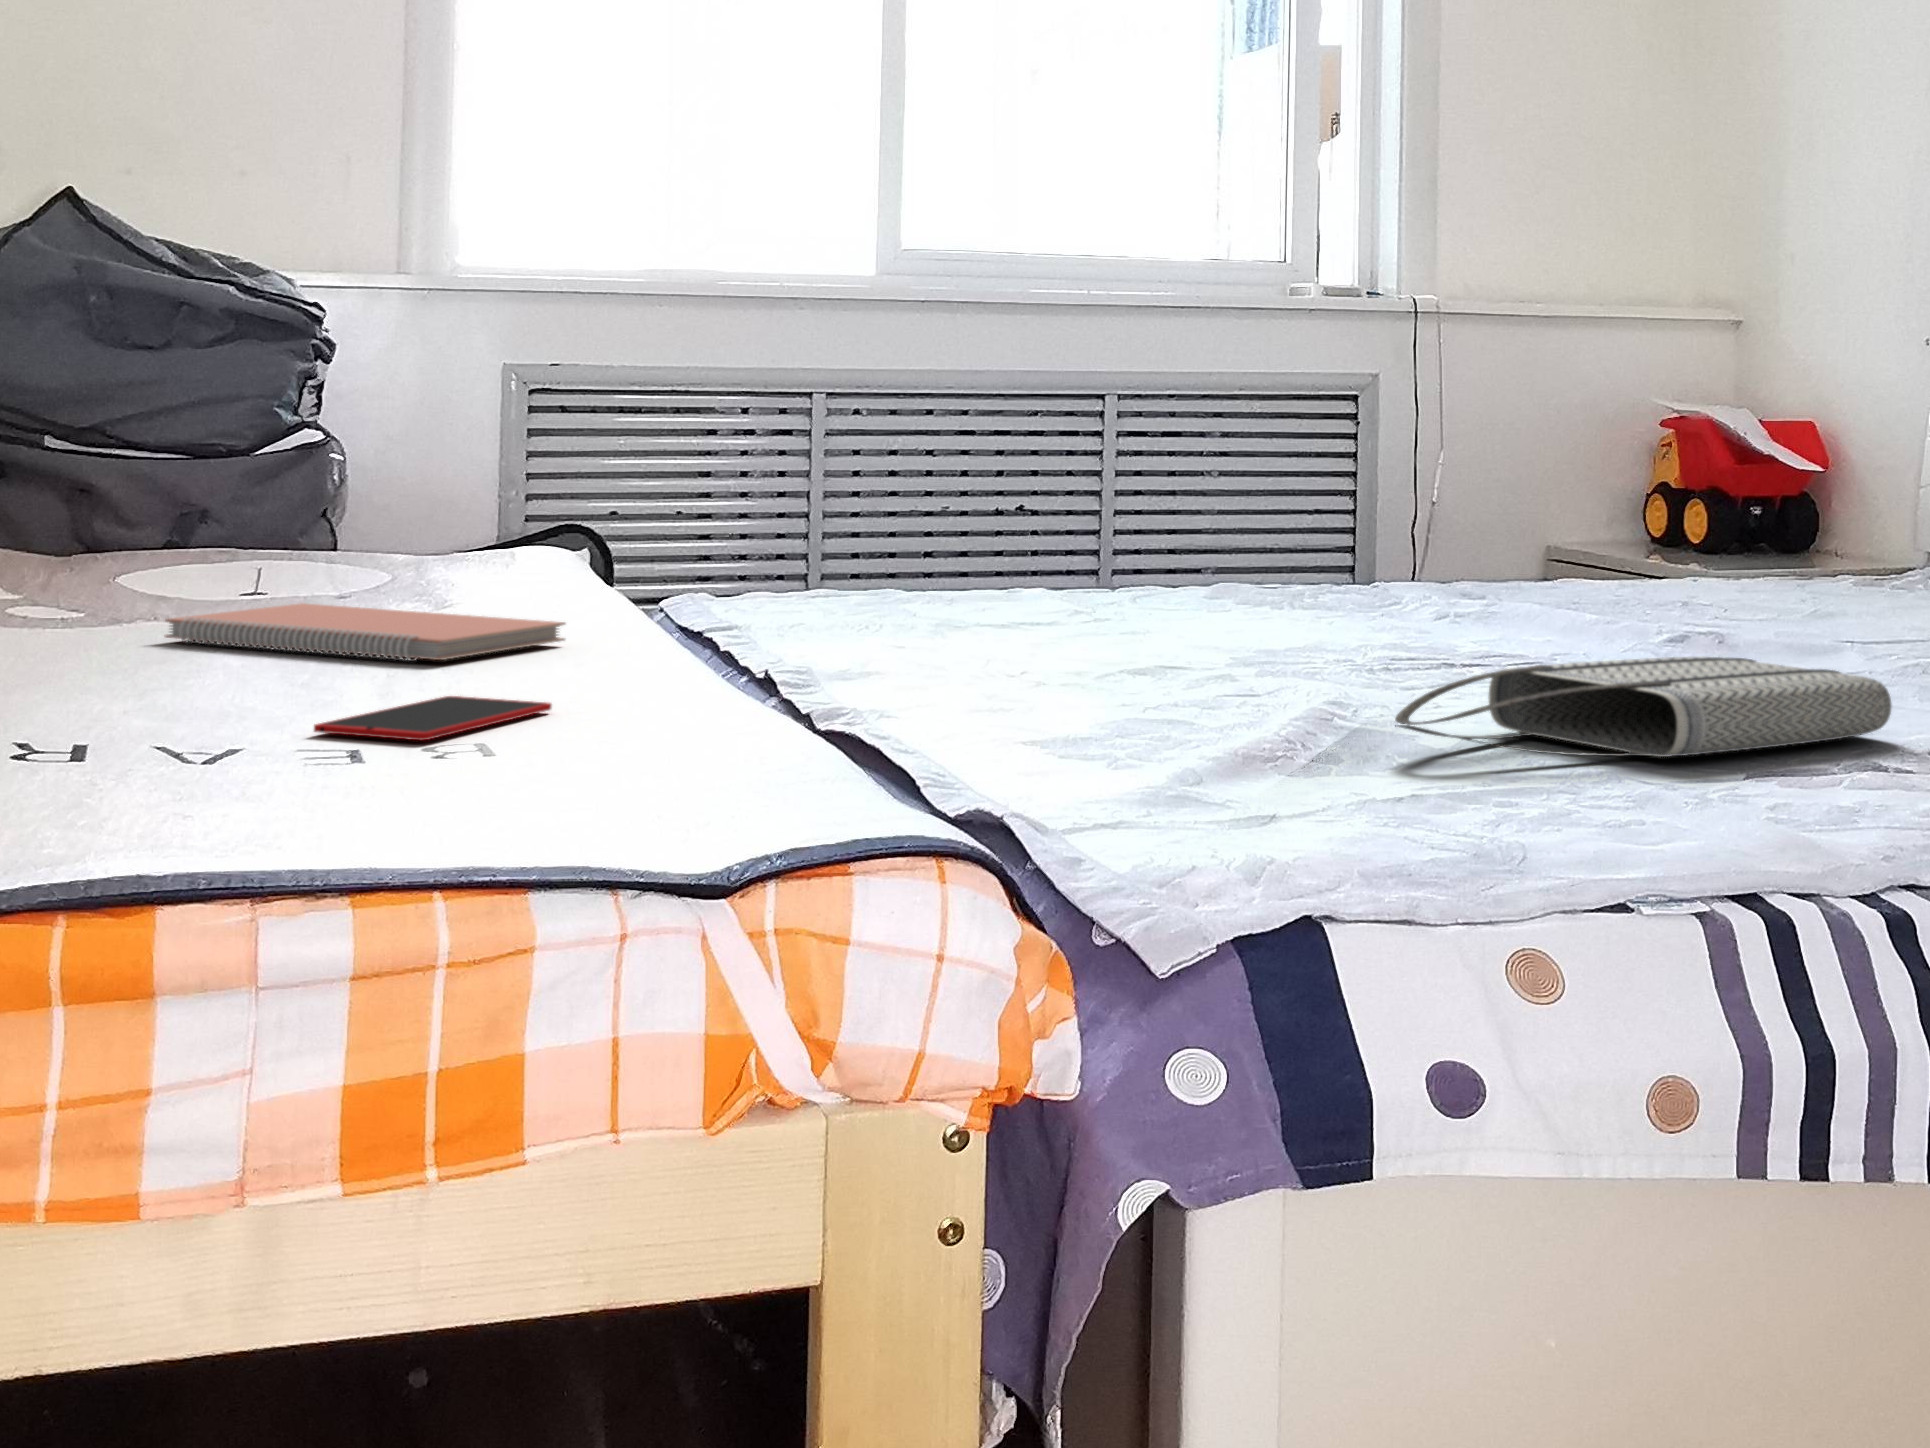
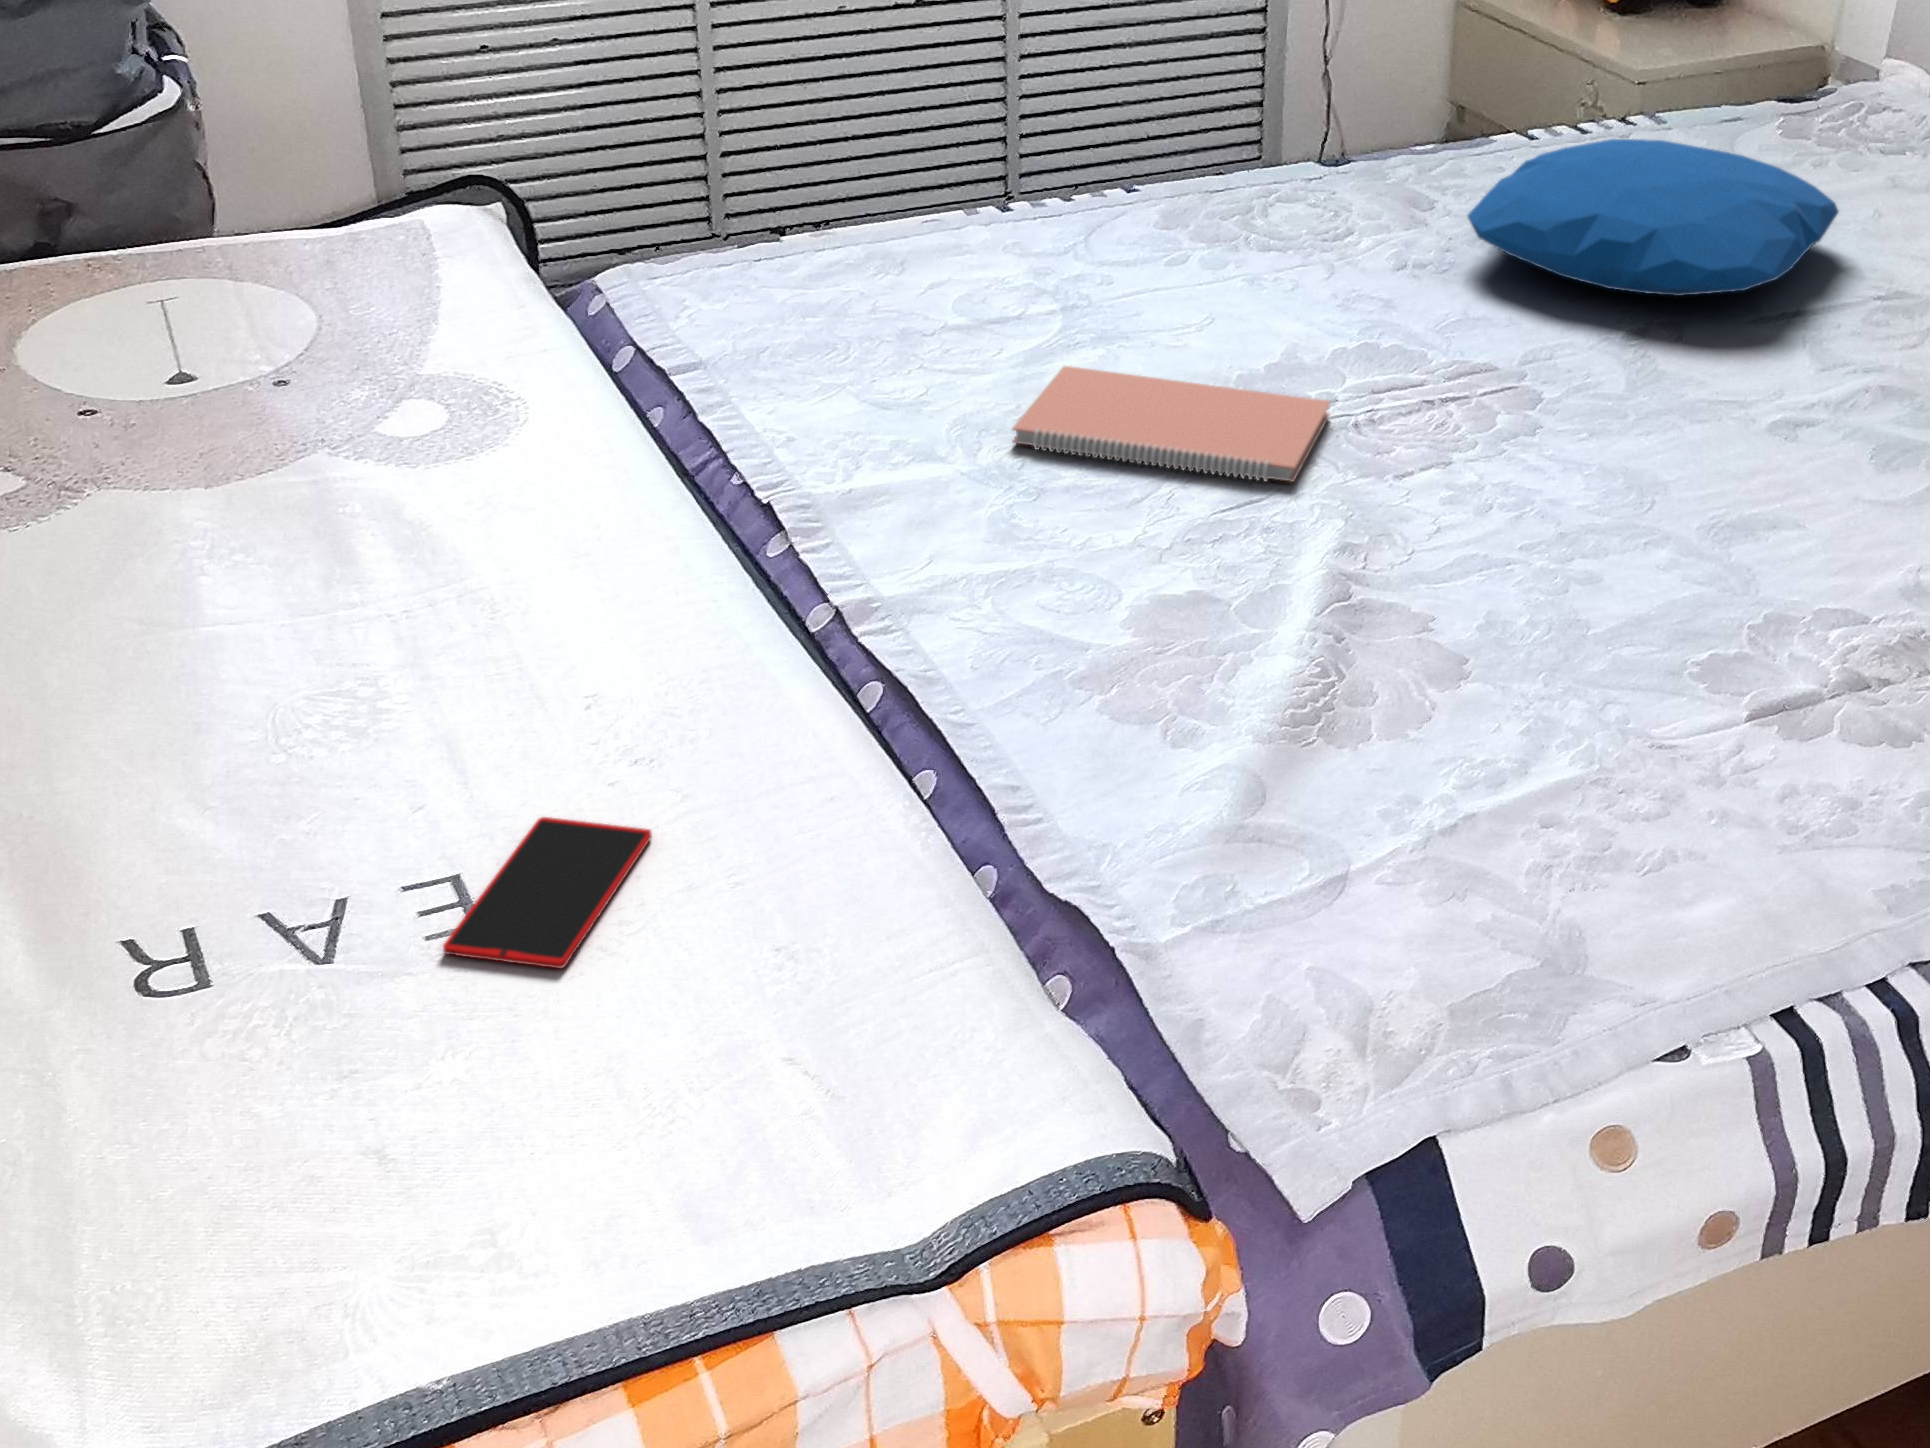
pillow: none [1506,516,1895,618] -> present [1468,139,1839,296]
notebook: present [164,603,565,661] -> present [1012,366,1331,482]
tote bag: present [1395,657,1891,757] -> none [1451,545,1881,772]

